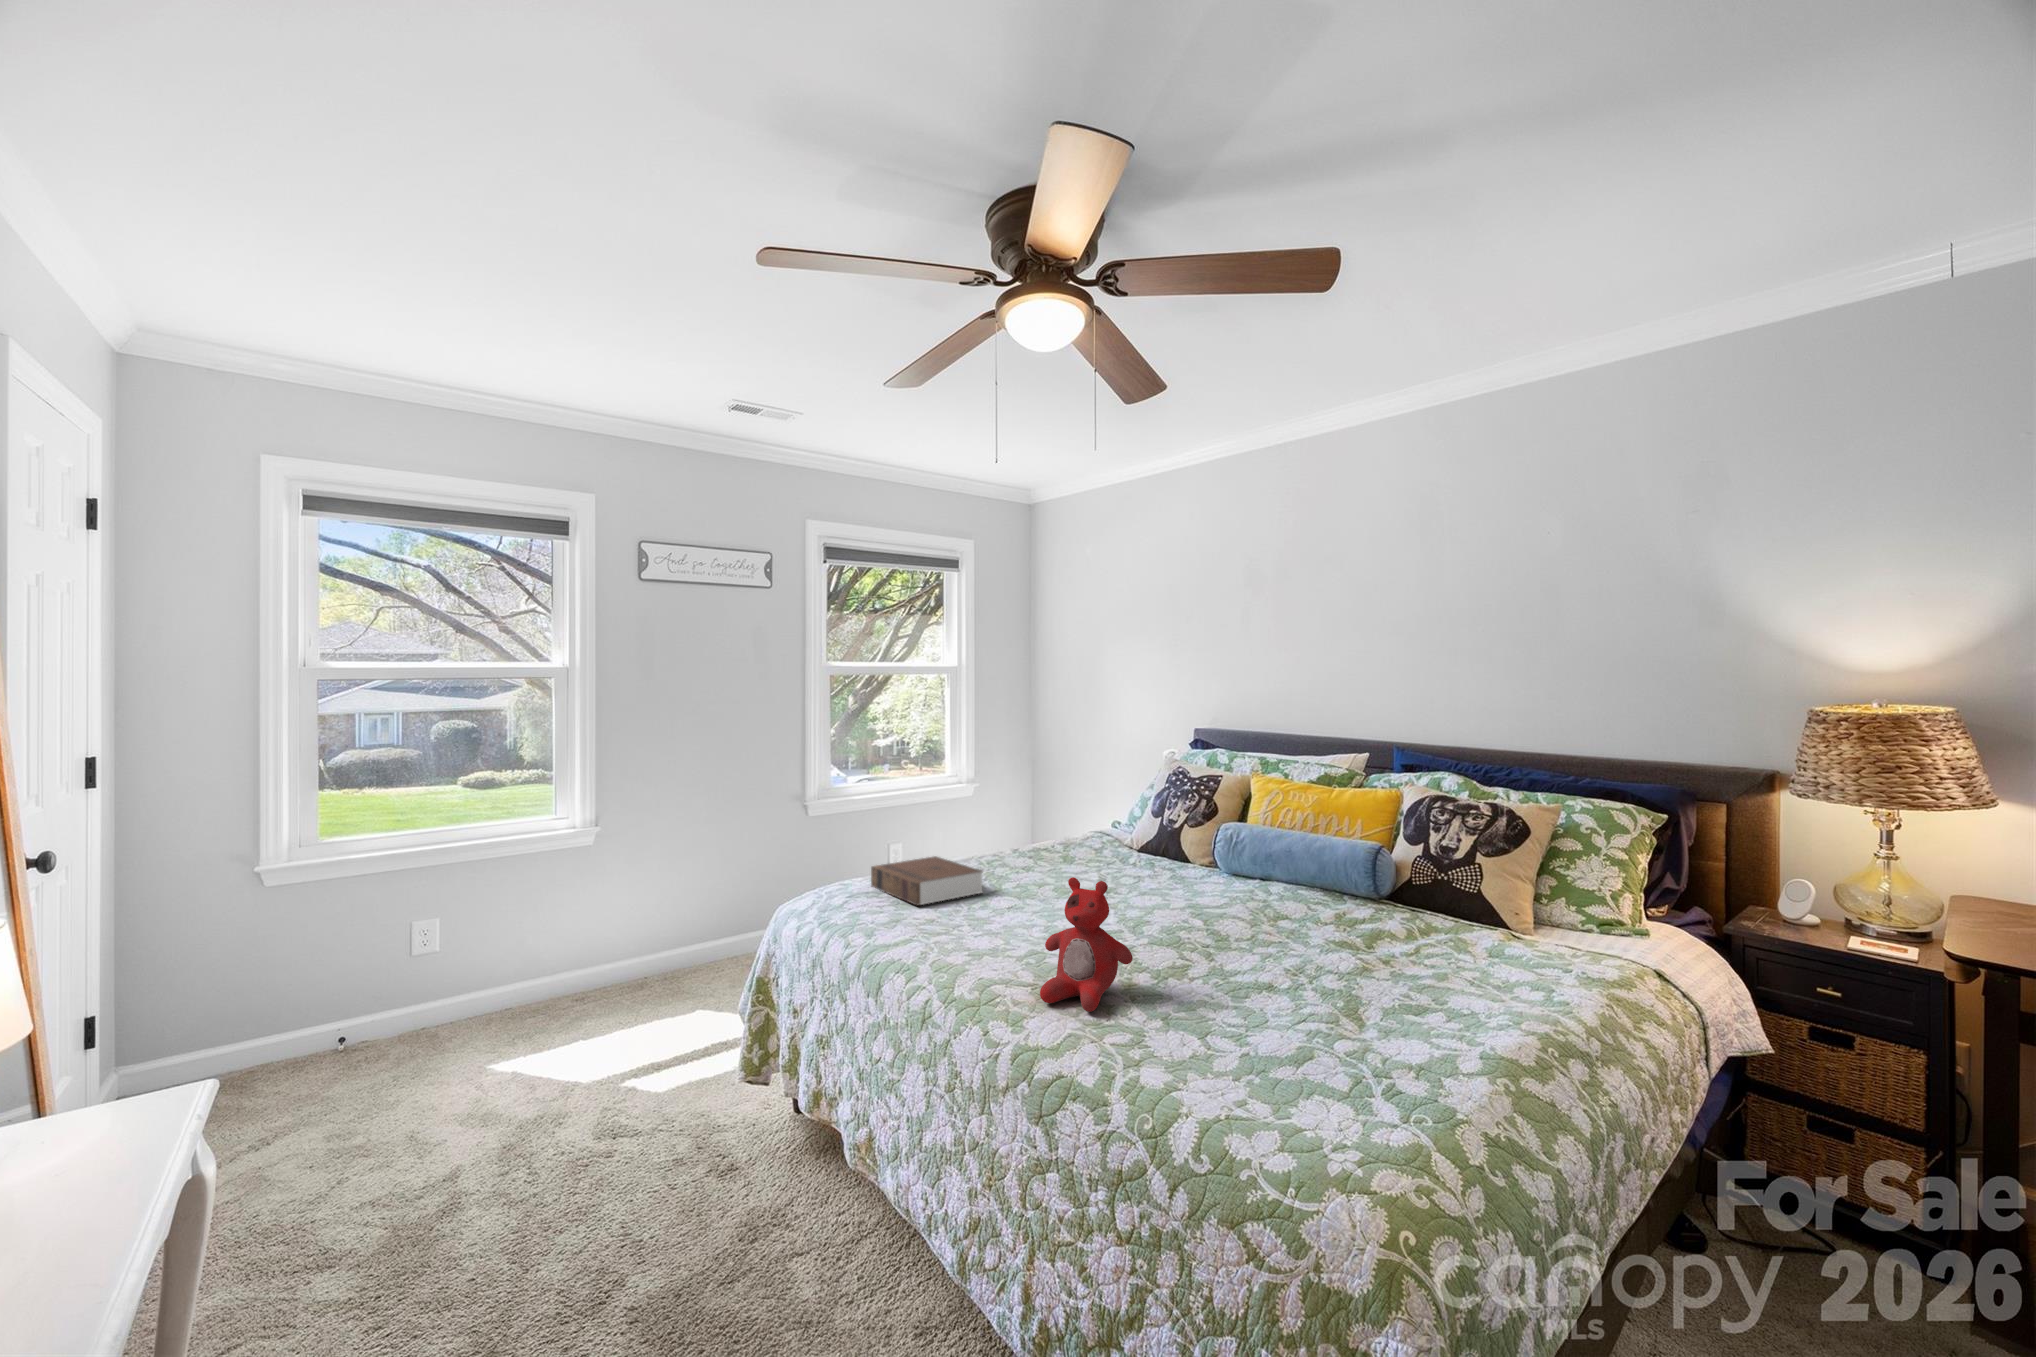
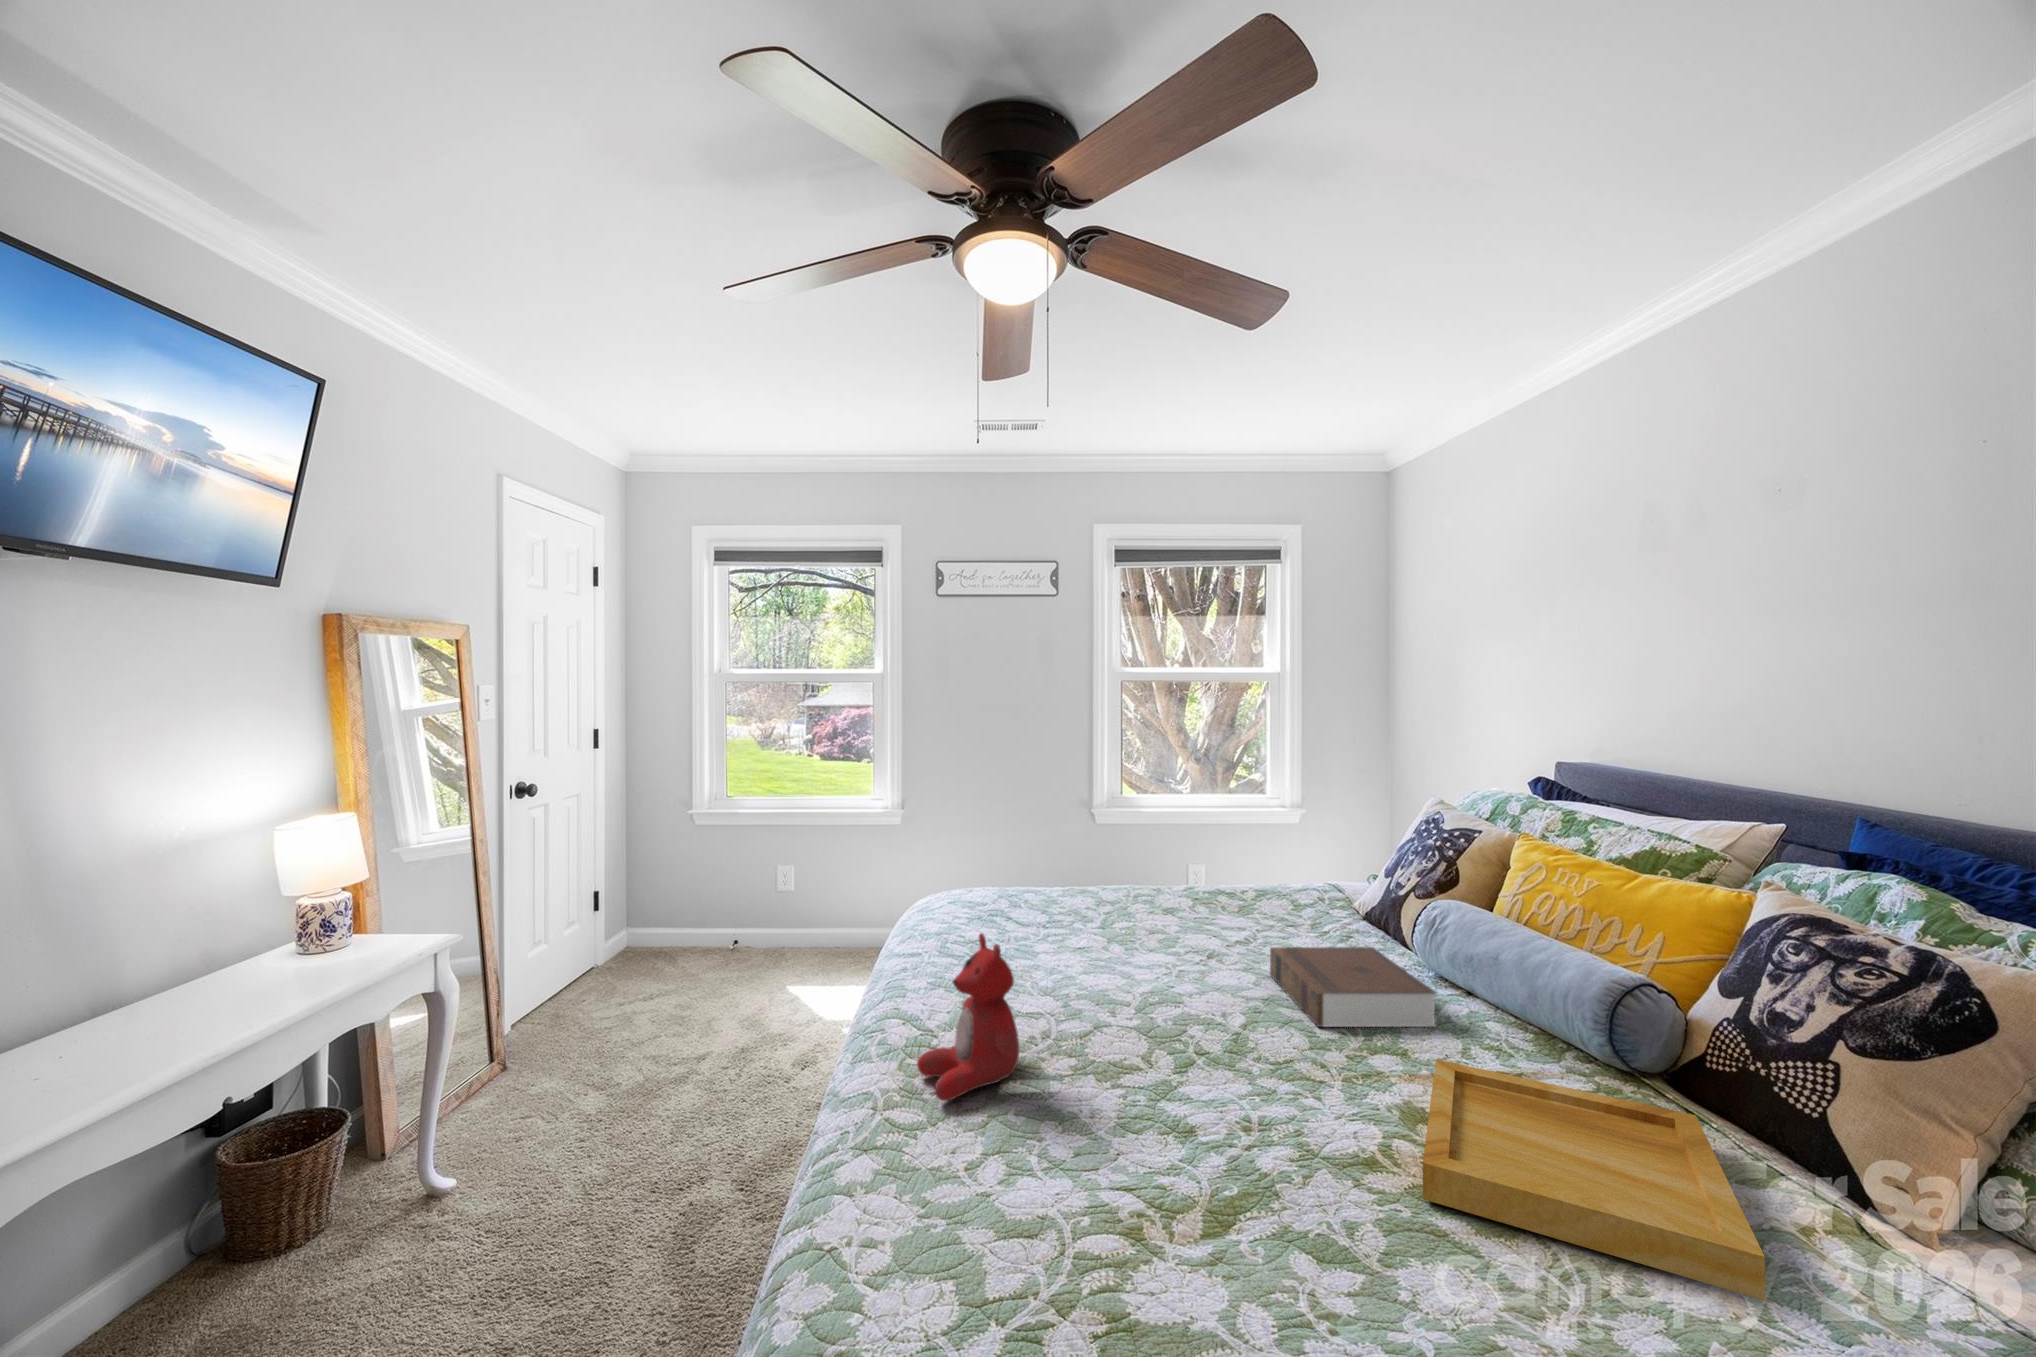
book: present [871,856,983,905] -> present [1270,947,1437,1027]
tray: none [1313,906,1525,974] -> present [1423,1059,1765,1300]

